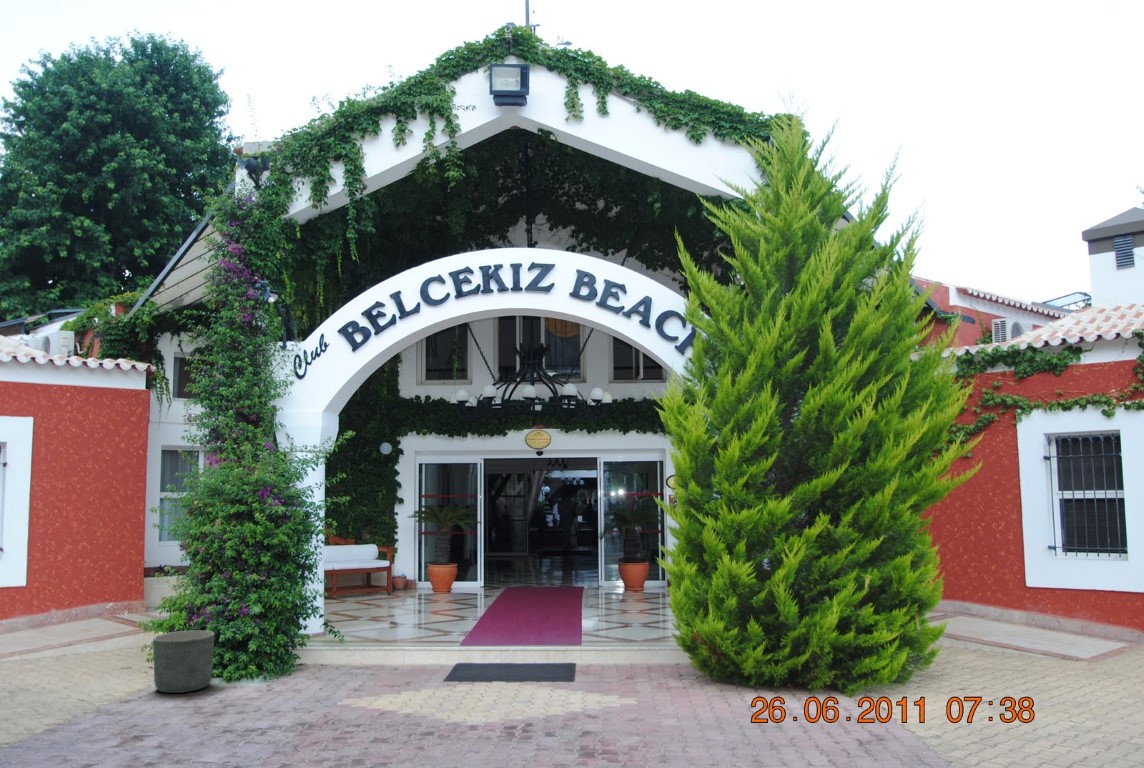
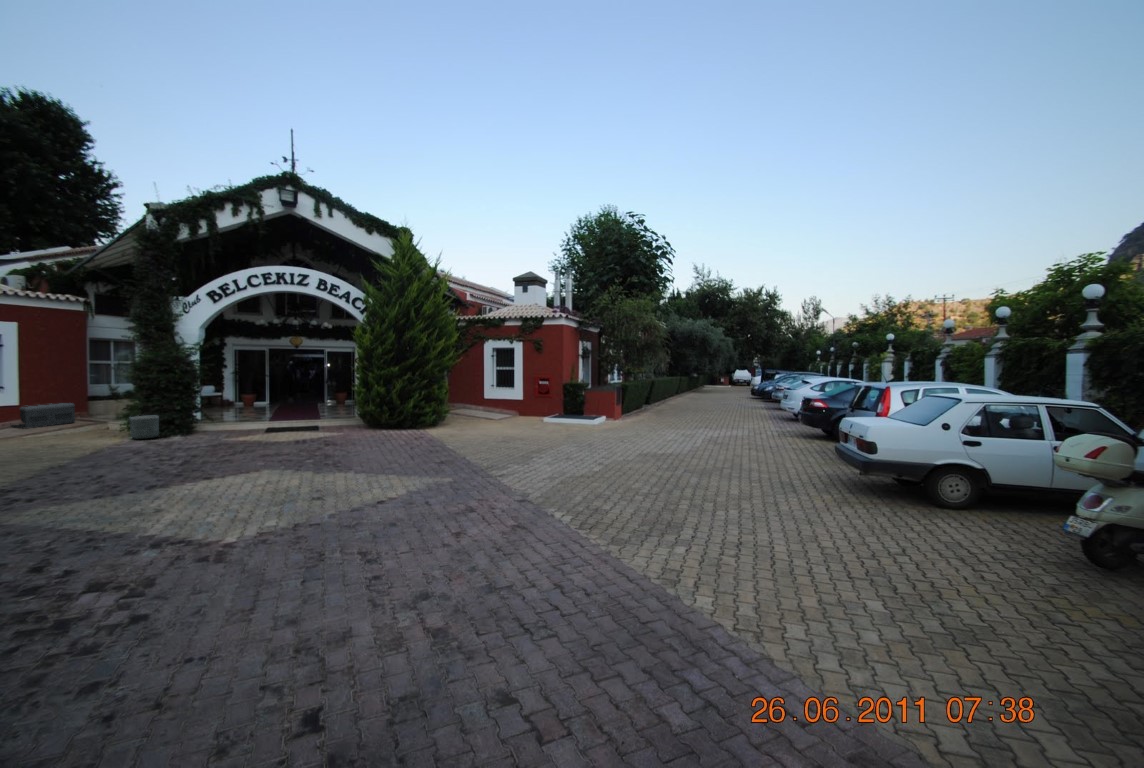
storage bench: none [15,582,124,639] -> present [11,403,75,428]

